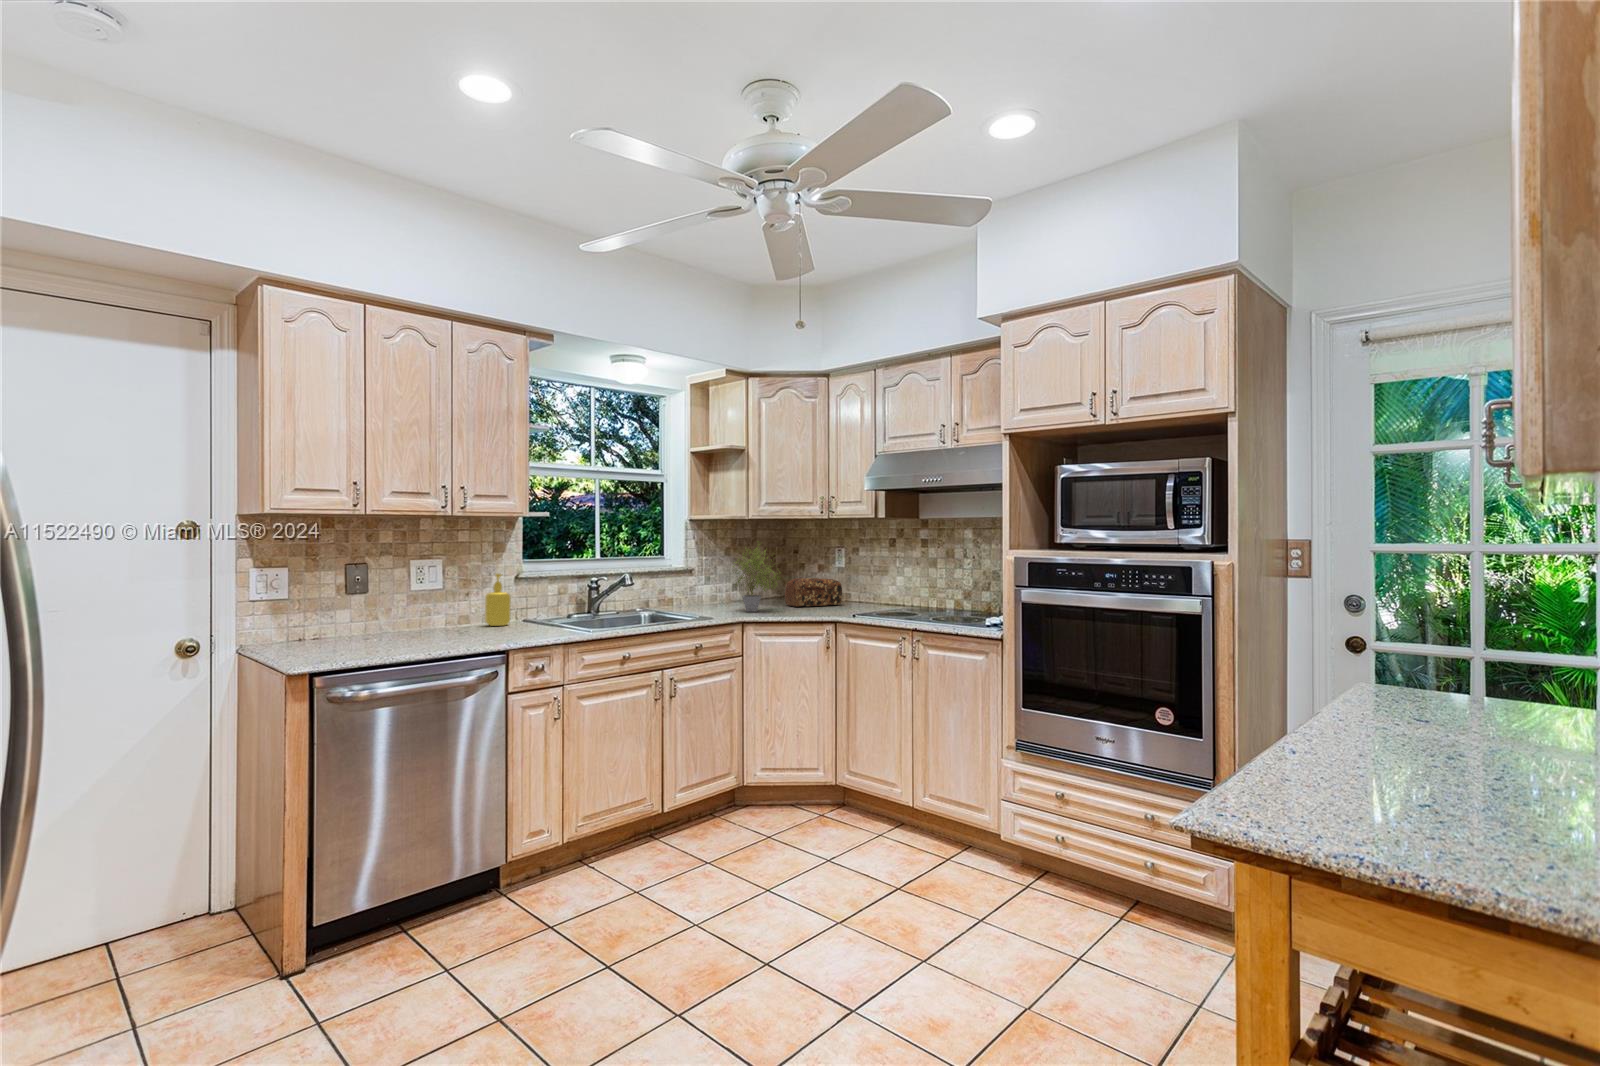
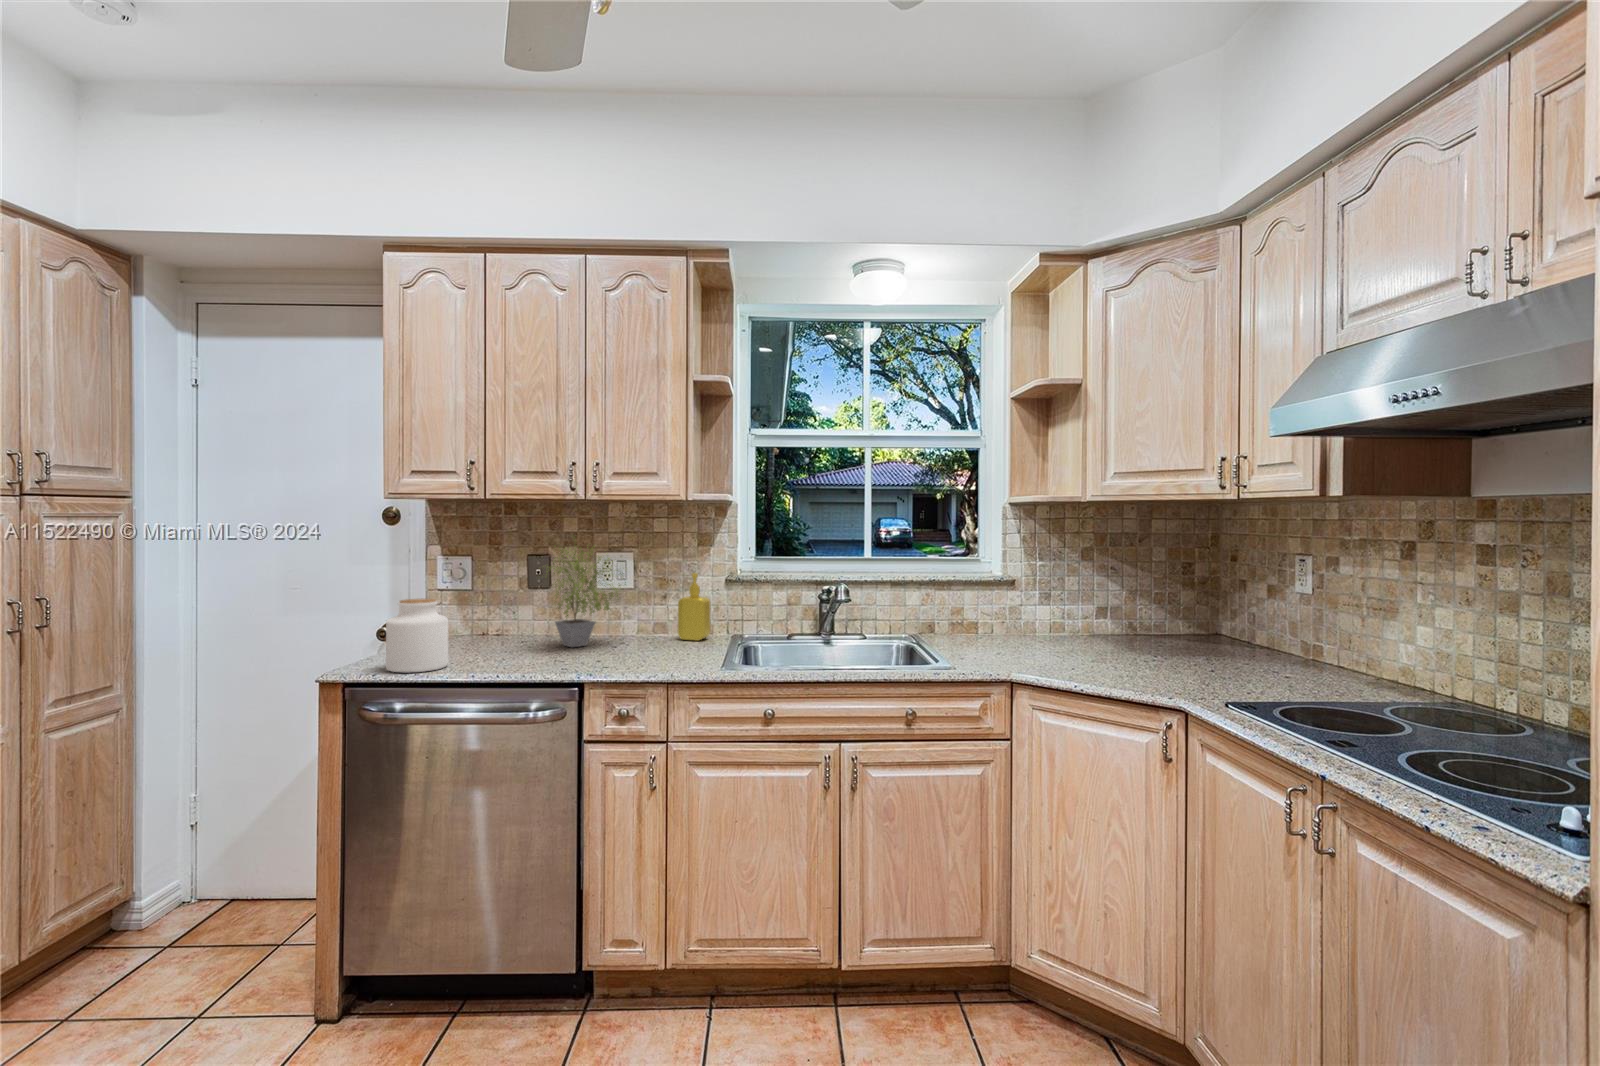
potted plant: present [732,541,780,612] -> present [547,546,622,647]
bread loaf: present [784,578,842,607] -> none [1173,608,1291,667]
jar: none [329,599,383,659] -> present [386,599,448,672]

